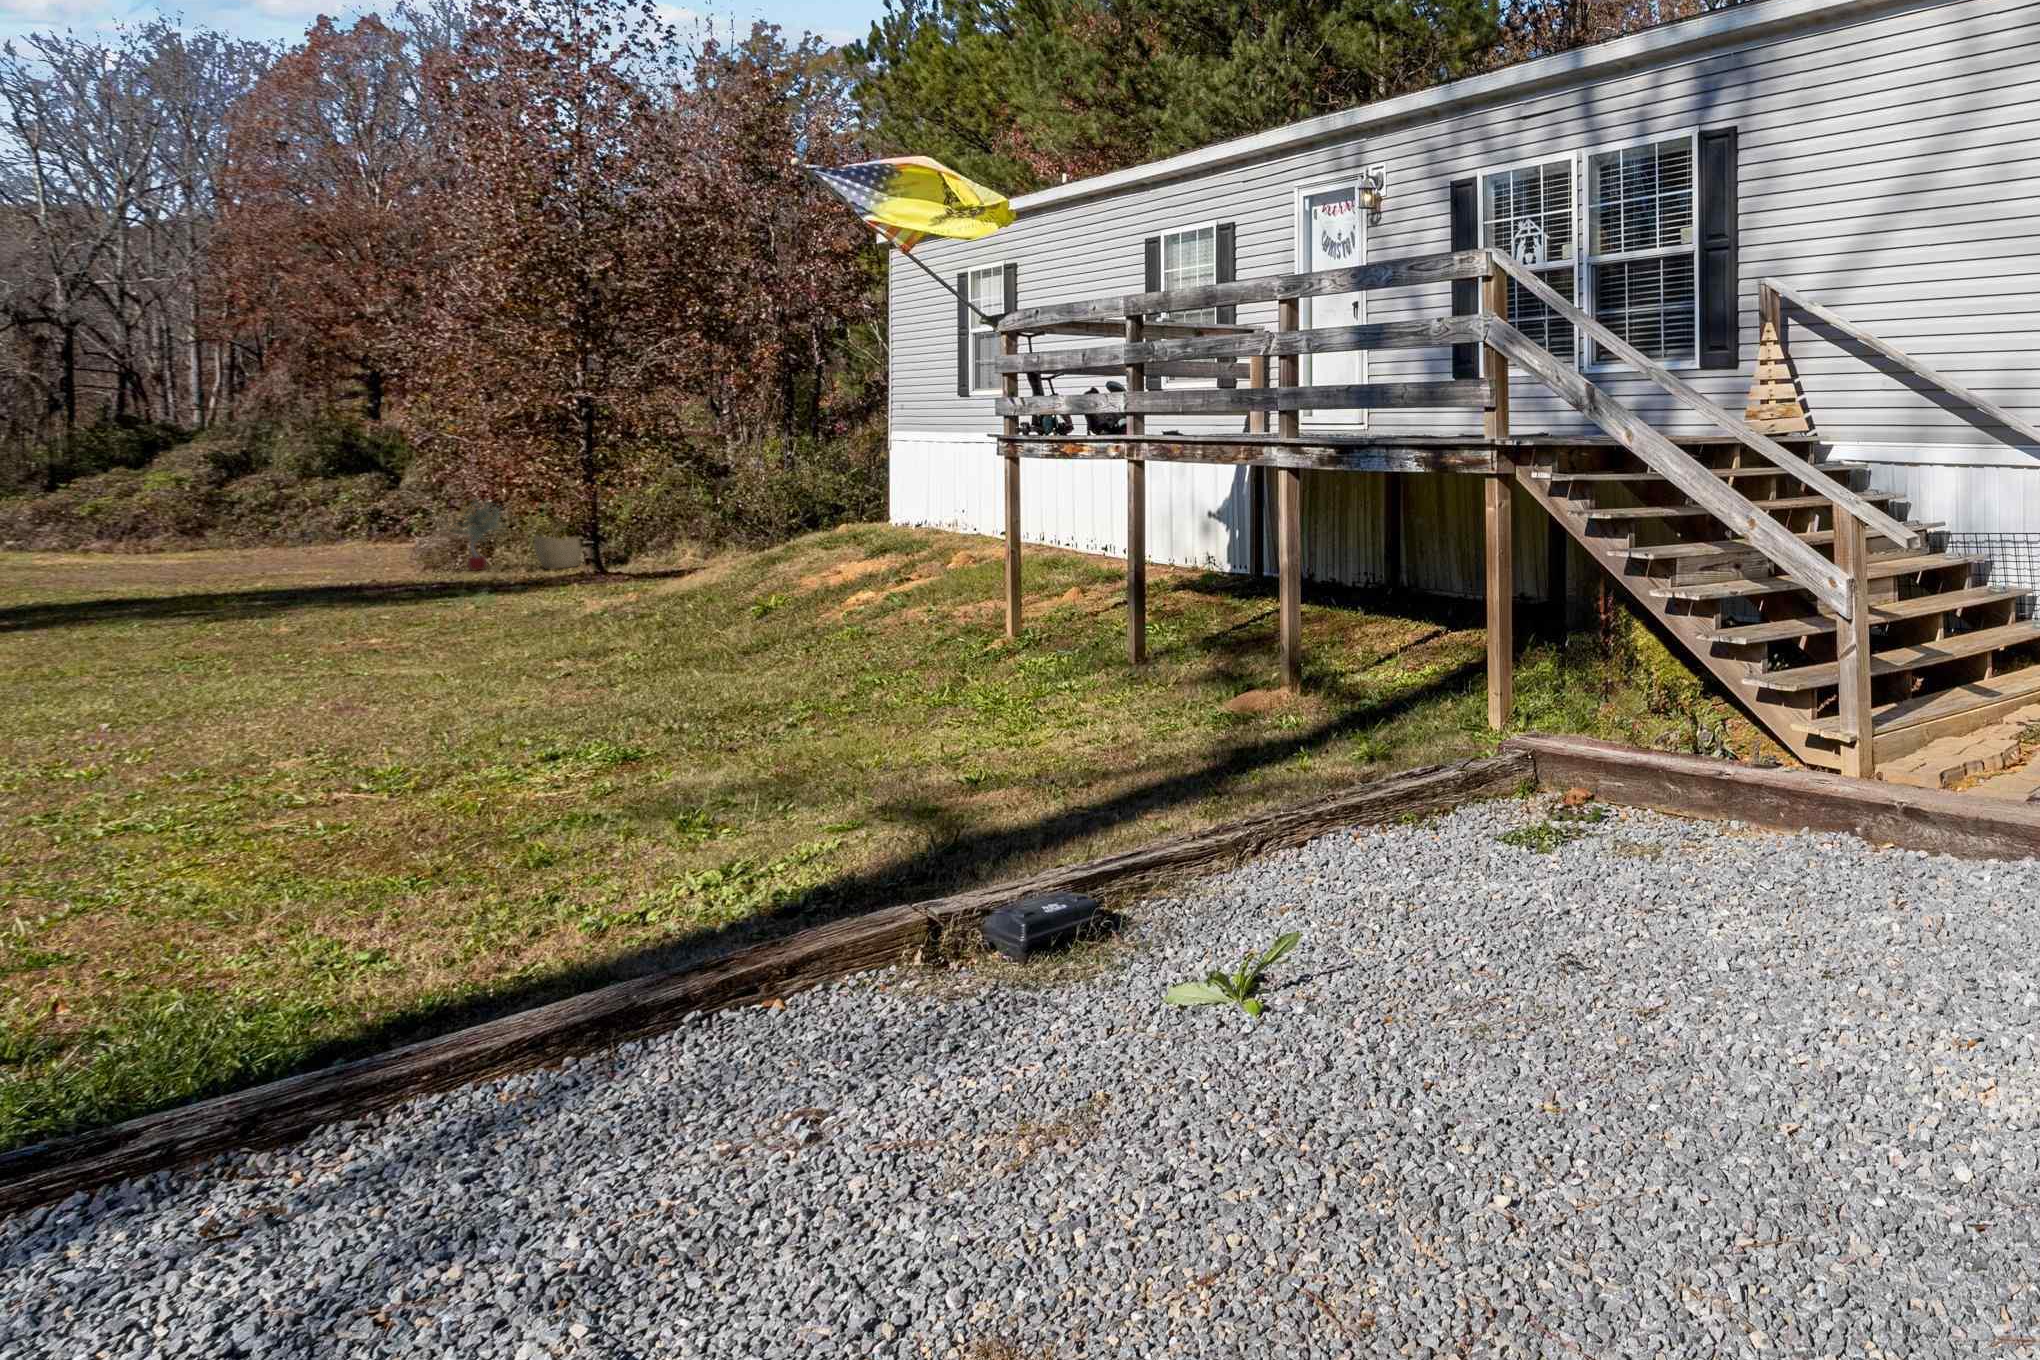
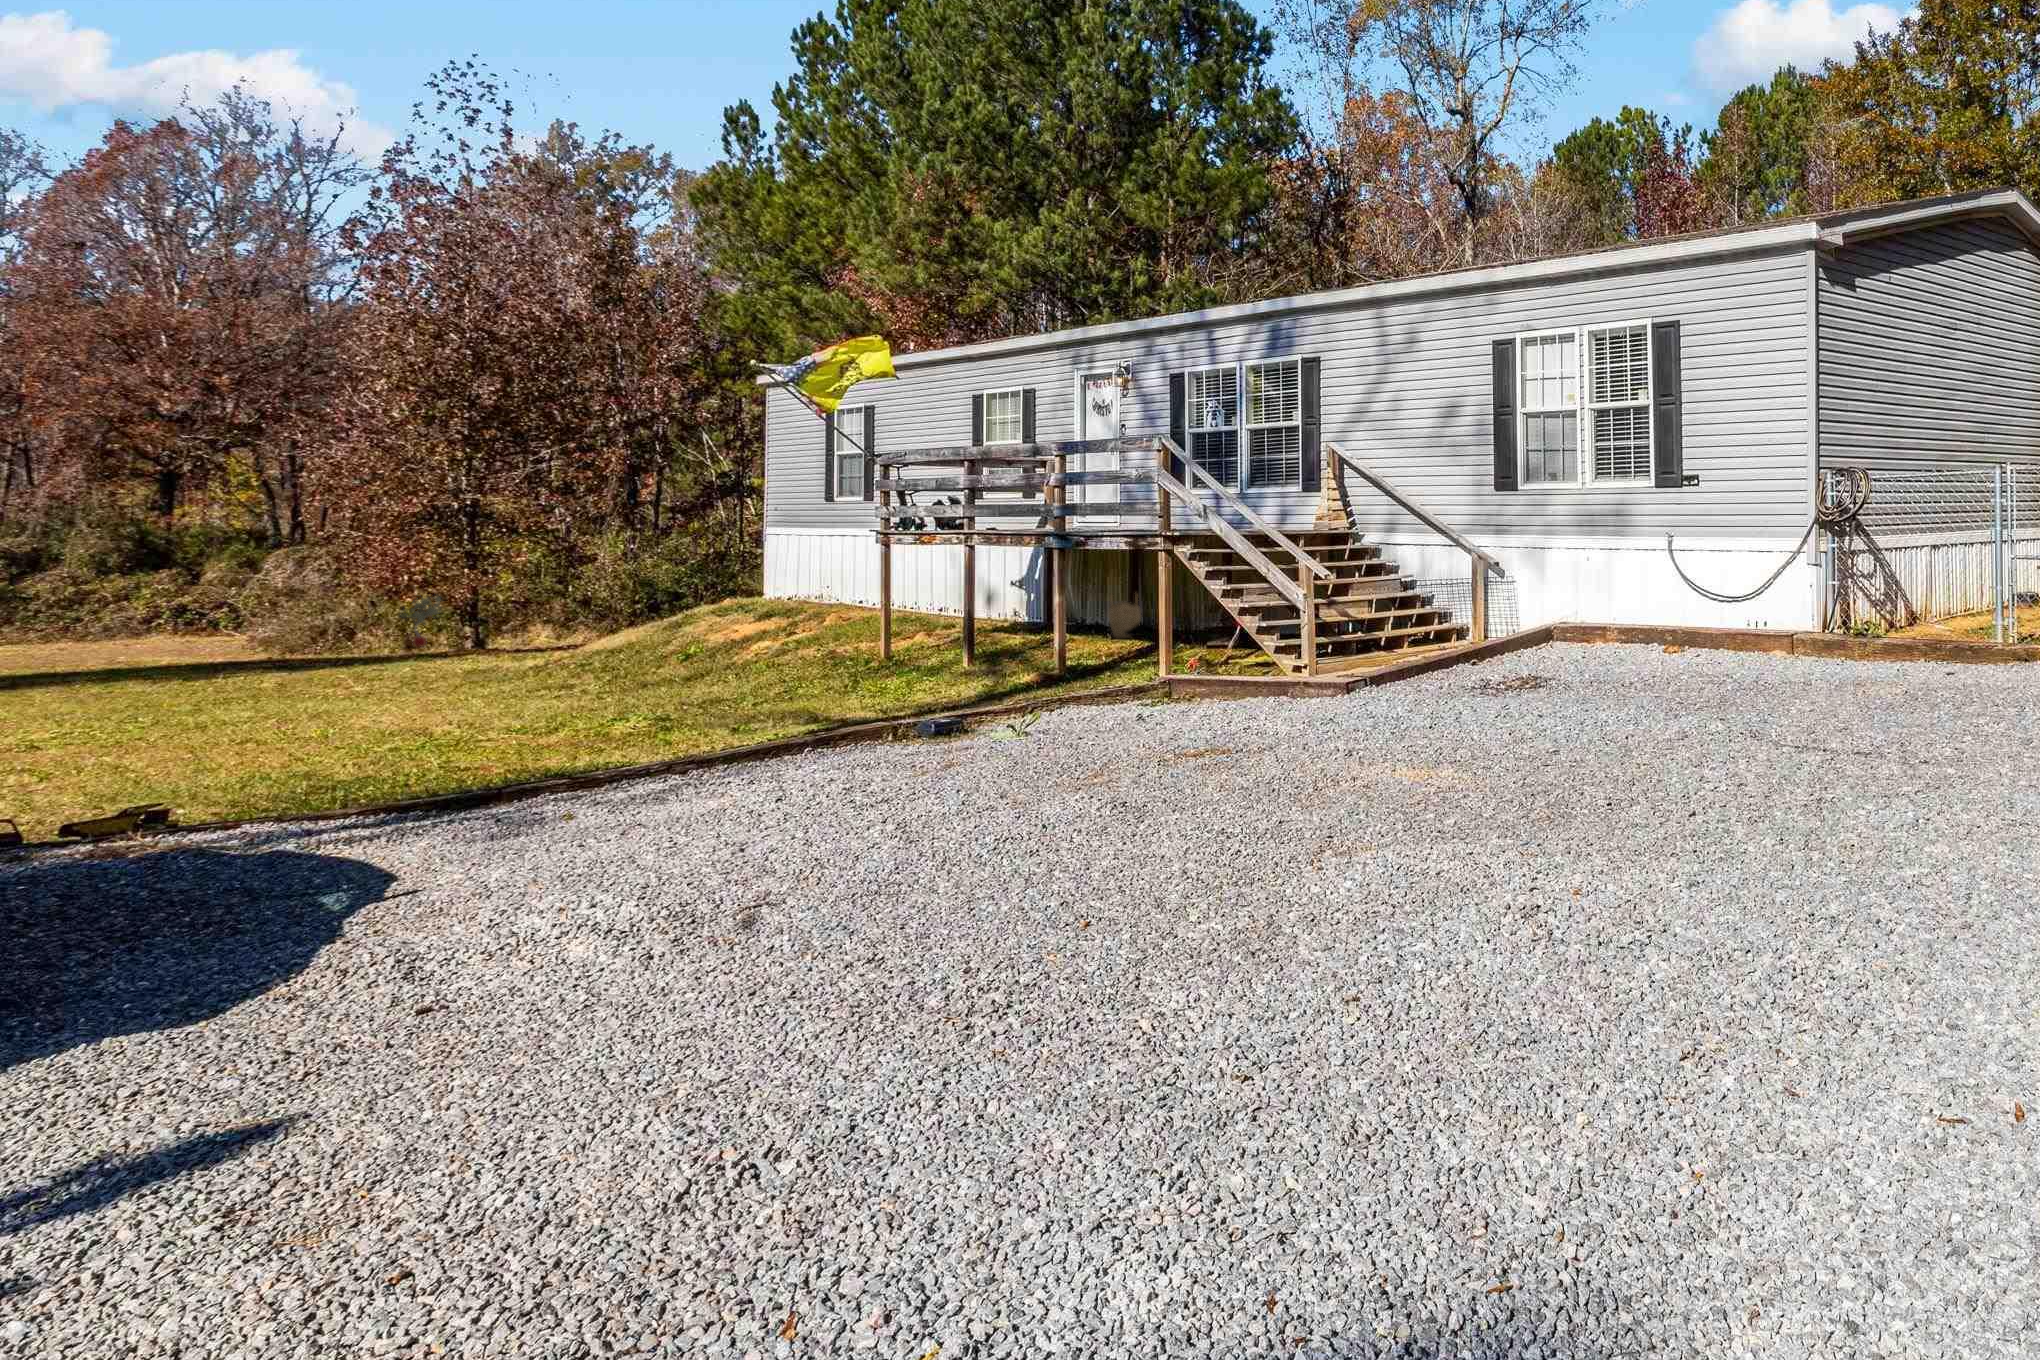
woven basket: present [534,531,581,569] -> present [1108,596,1141,639]

